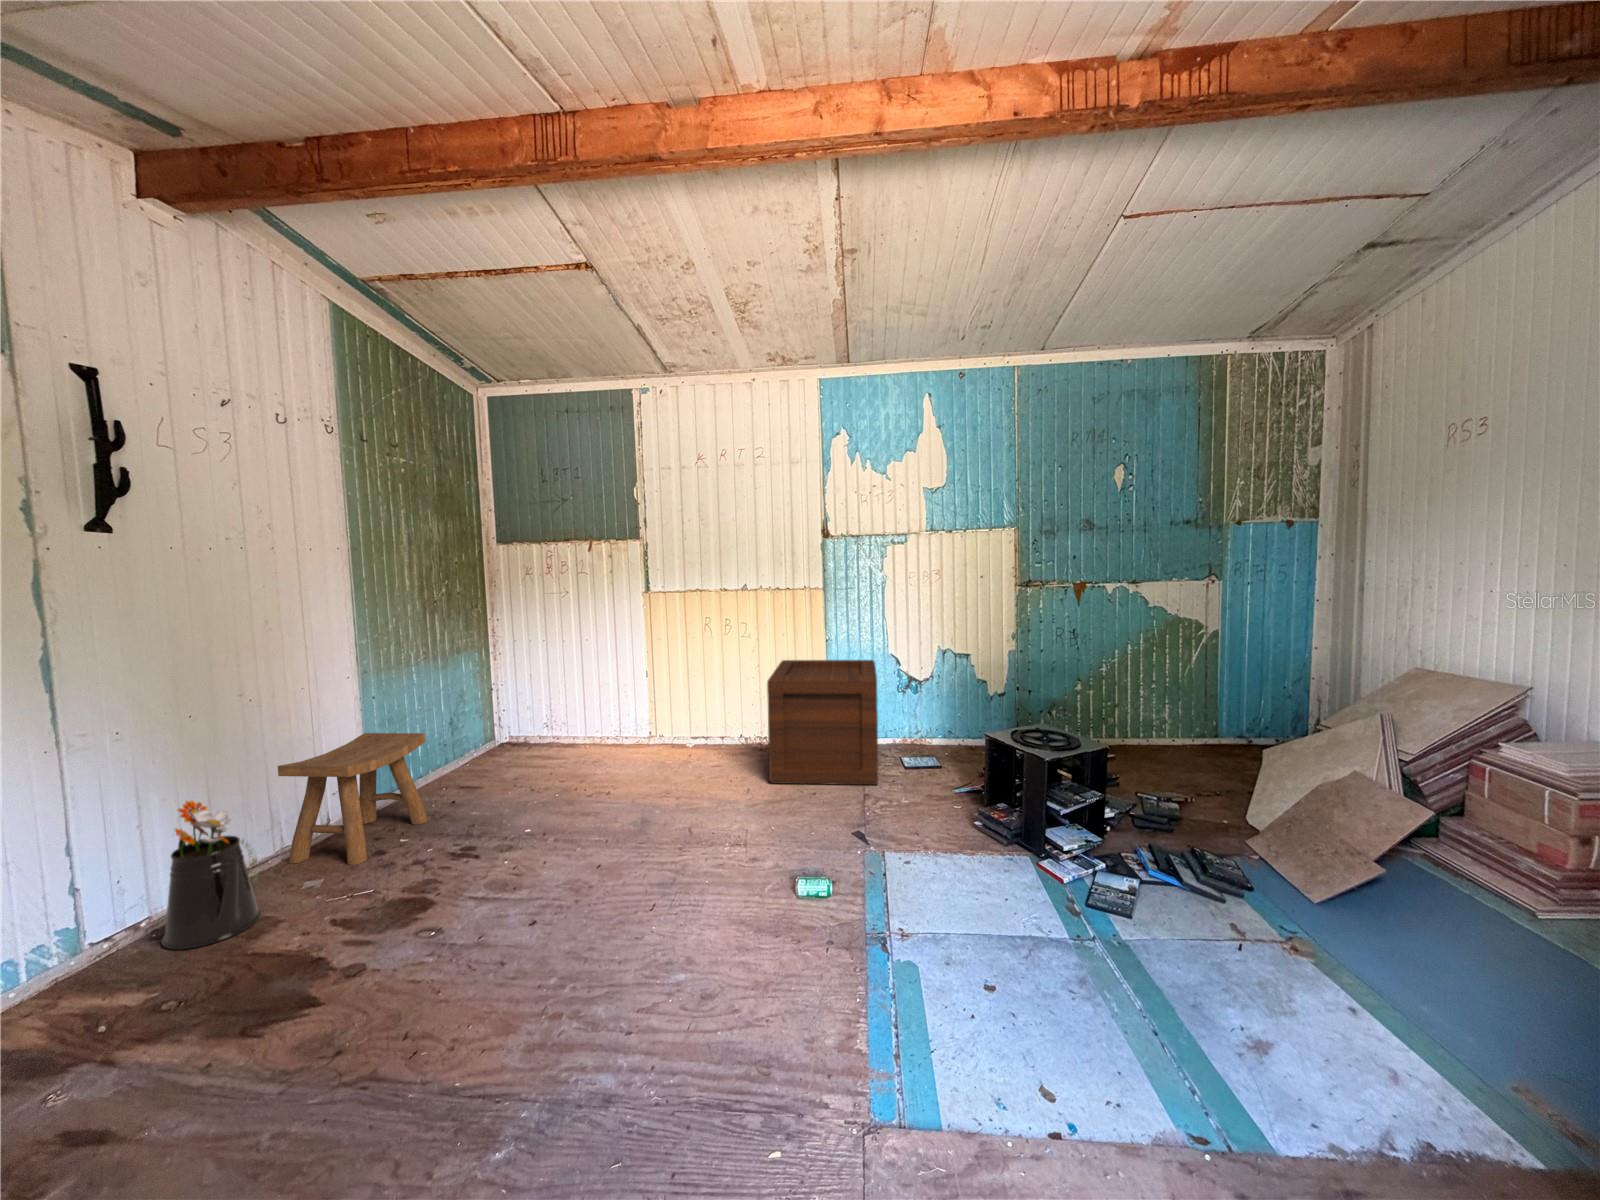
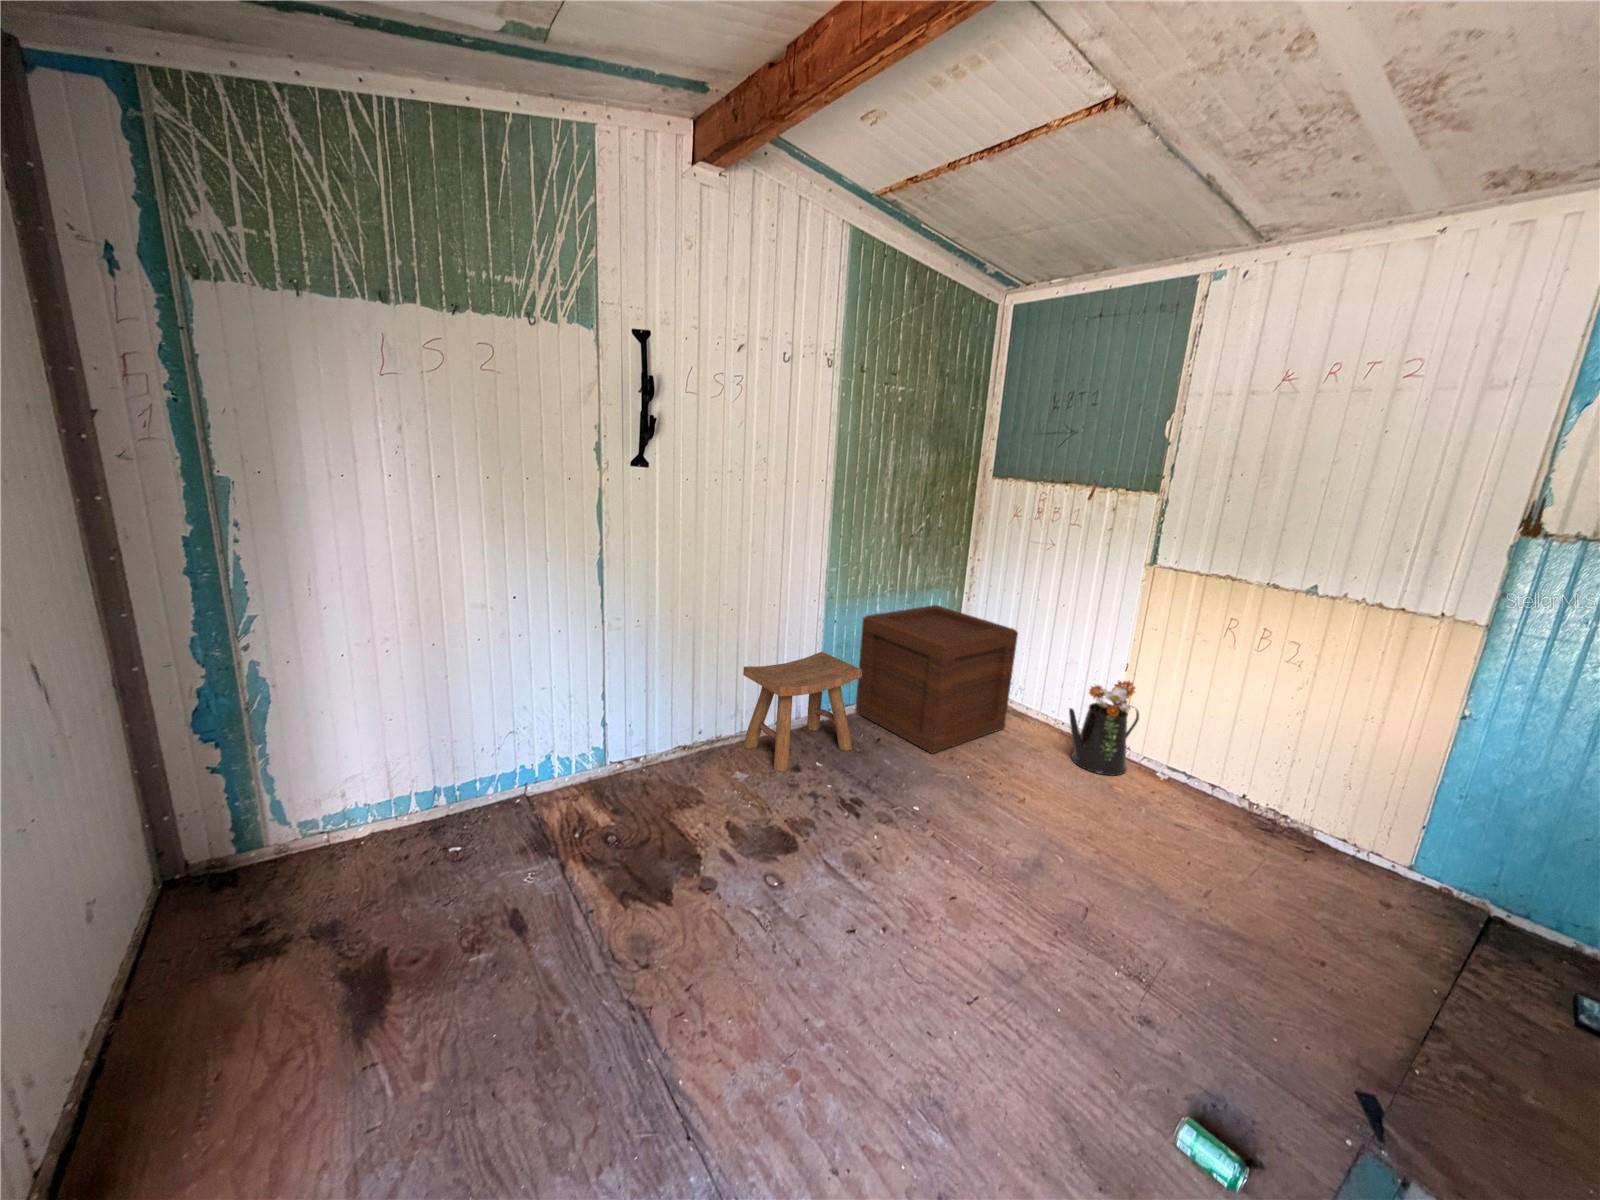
wooden crate: present [767,660,878,785] -> present [856,605,1018,753]
watering can: present [162,800,261,949] -> present [1069,681,1139,775]

